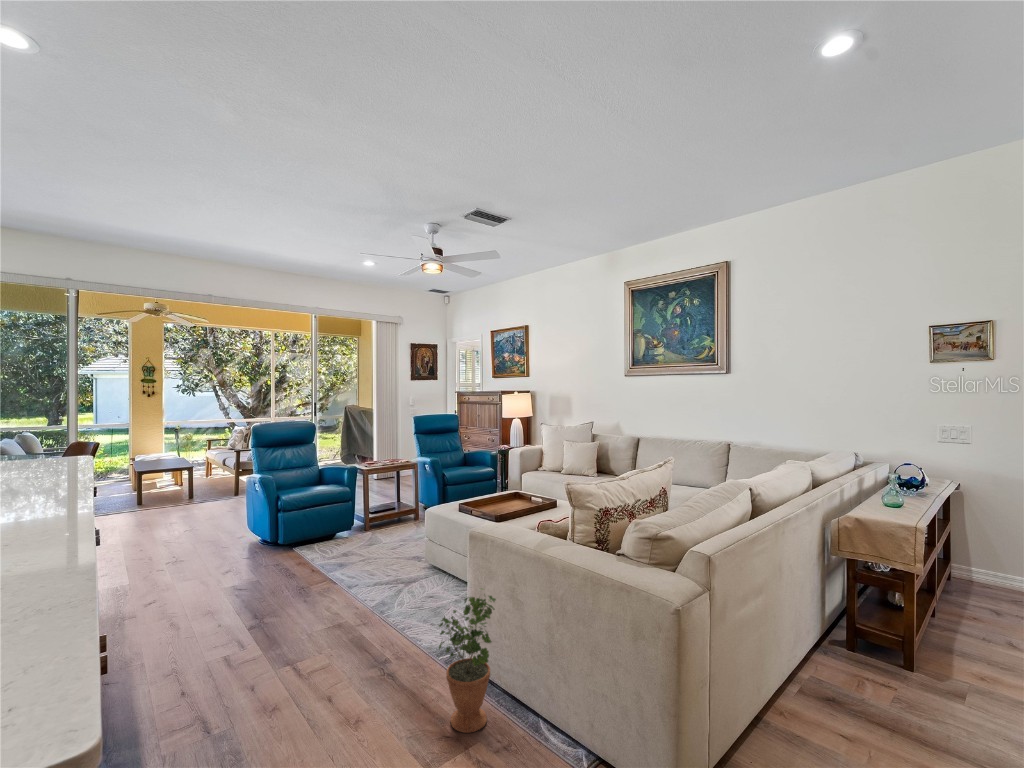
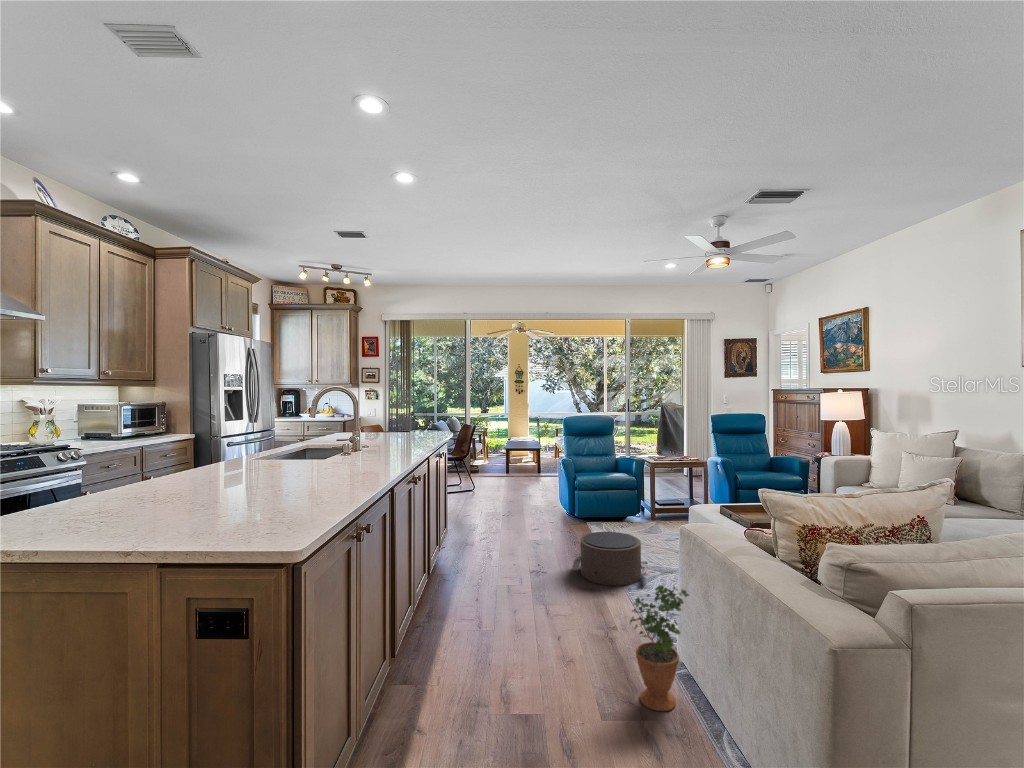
pouf: none [307,551,399,616] -> present [572,532,650,586]

